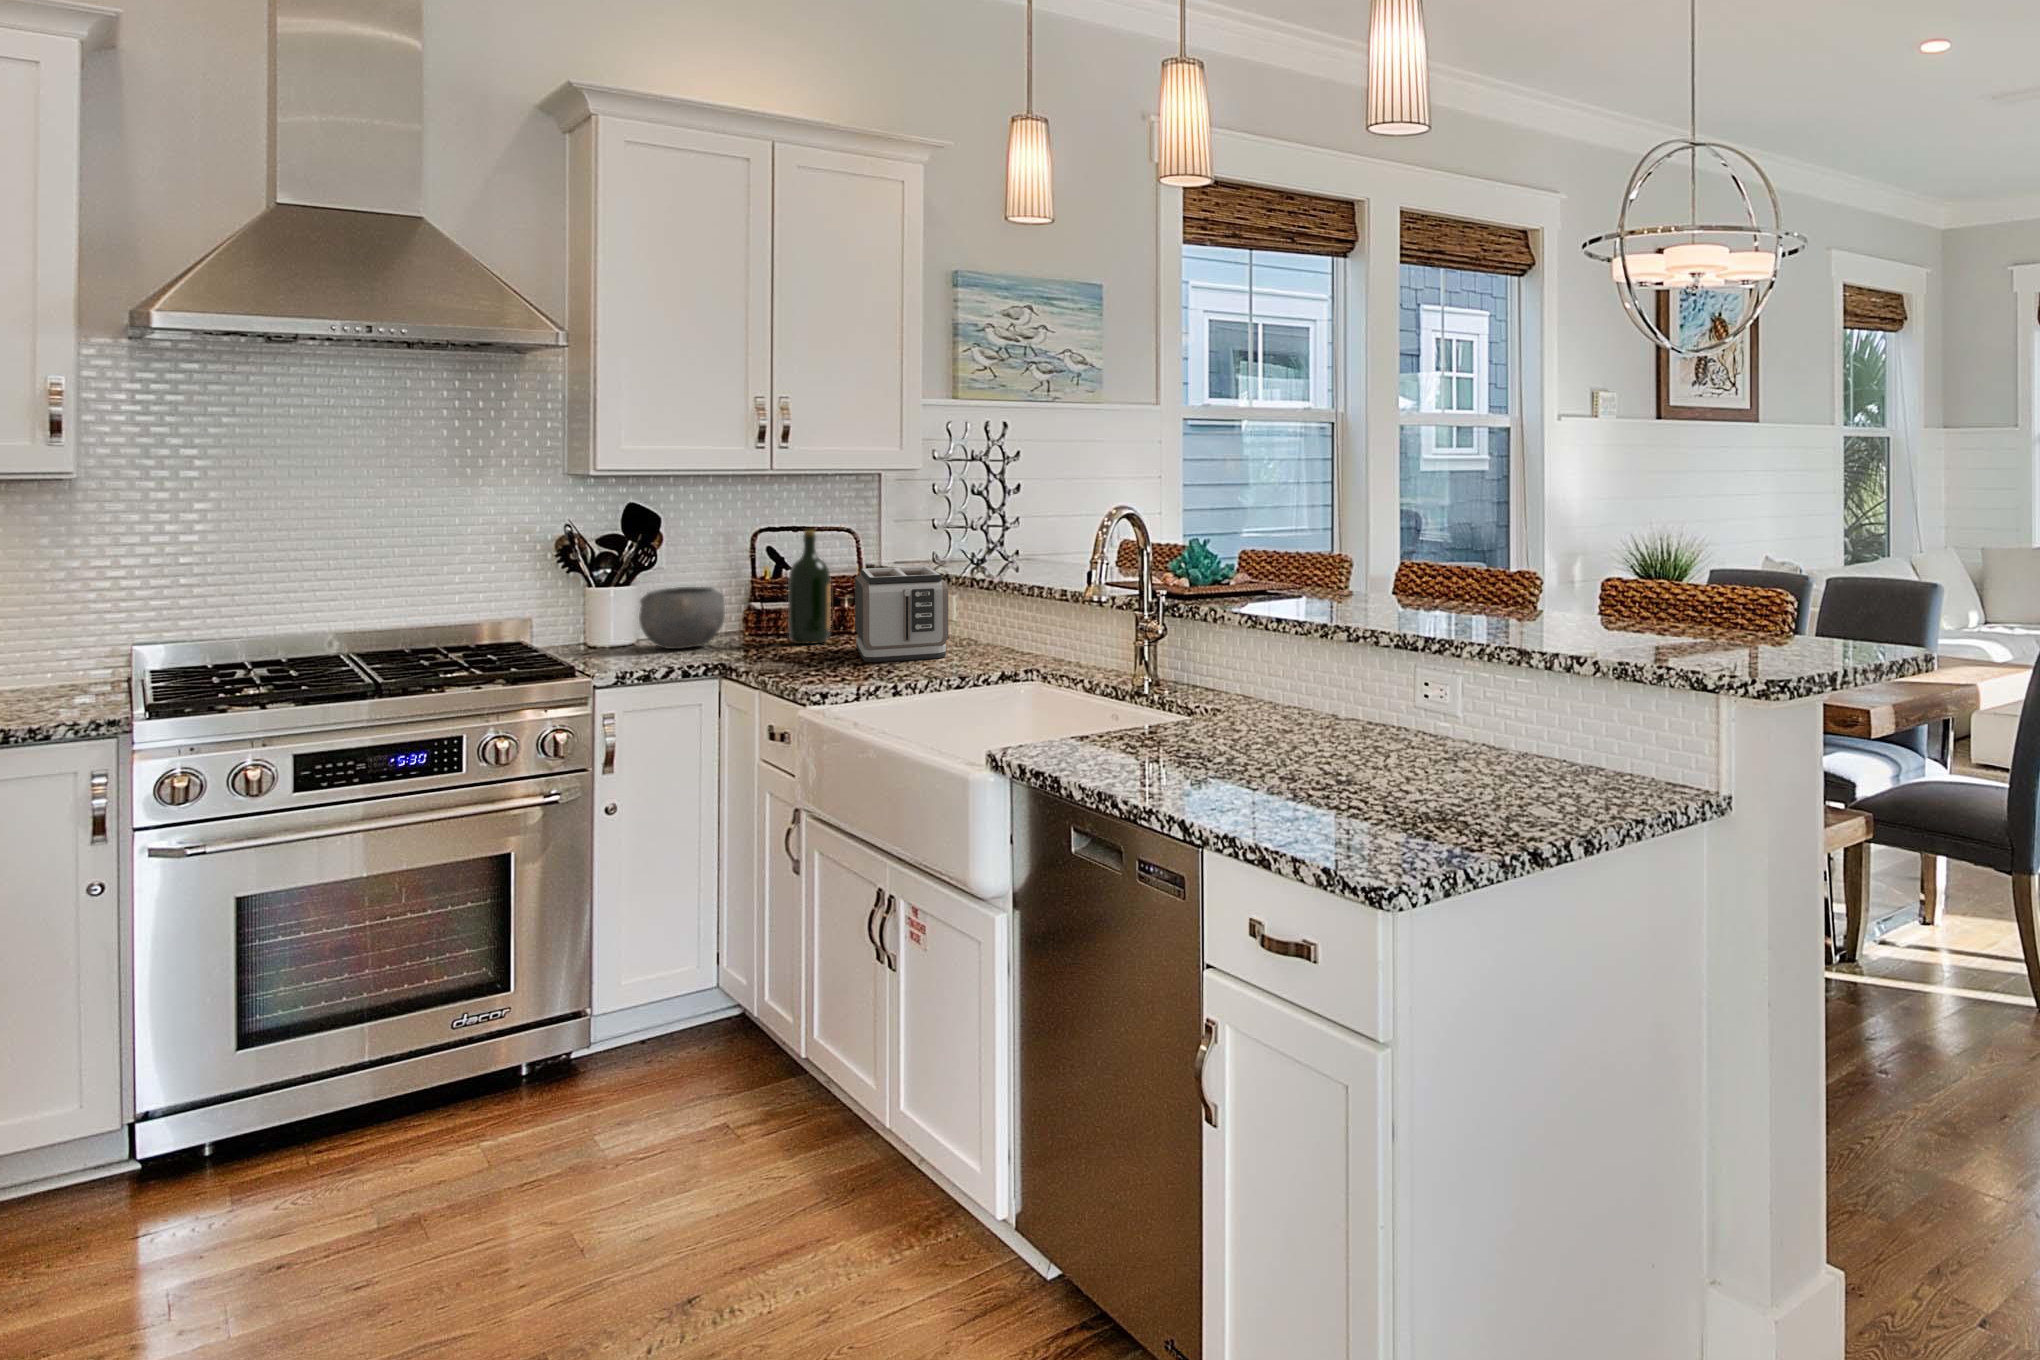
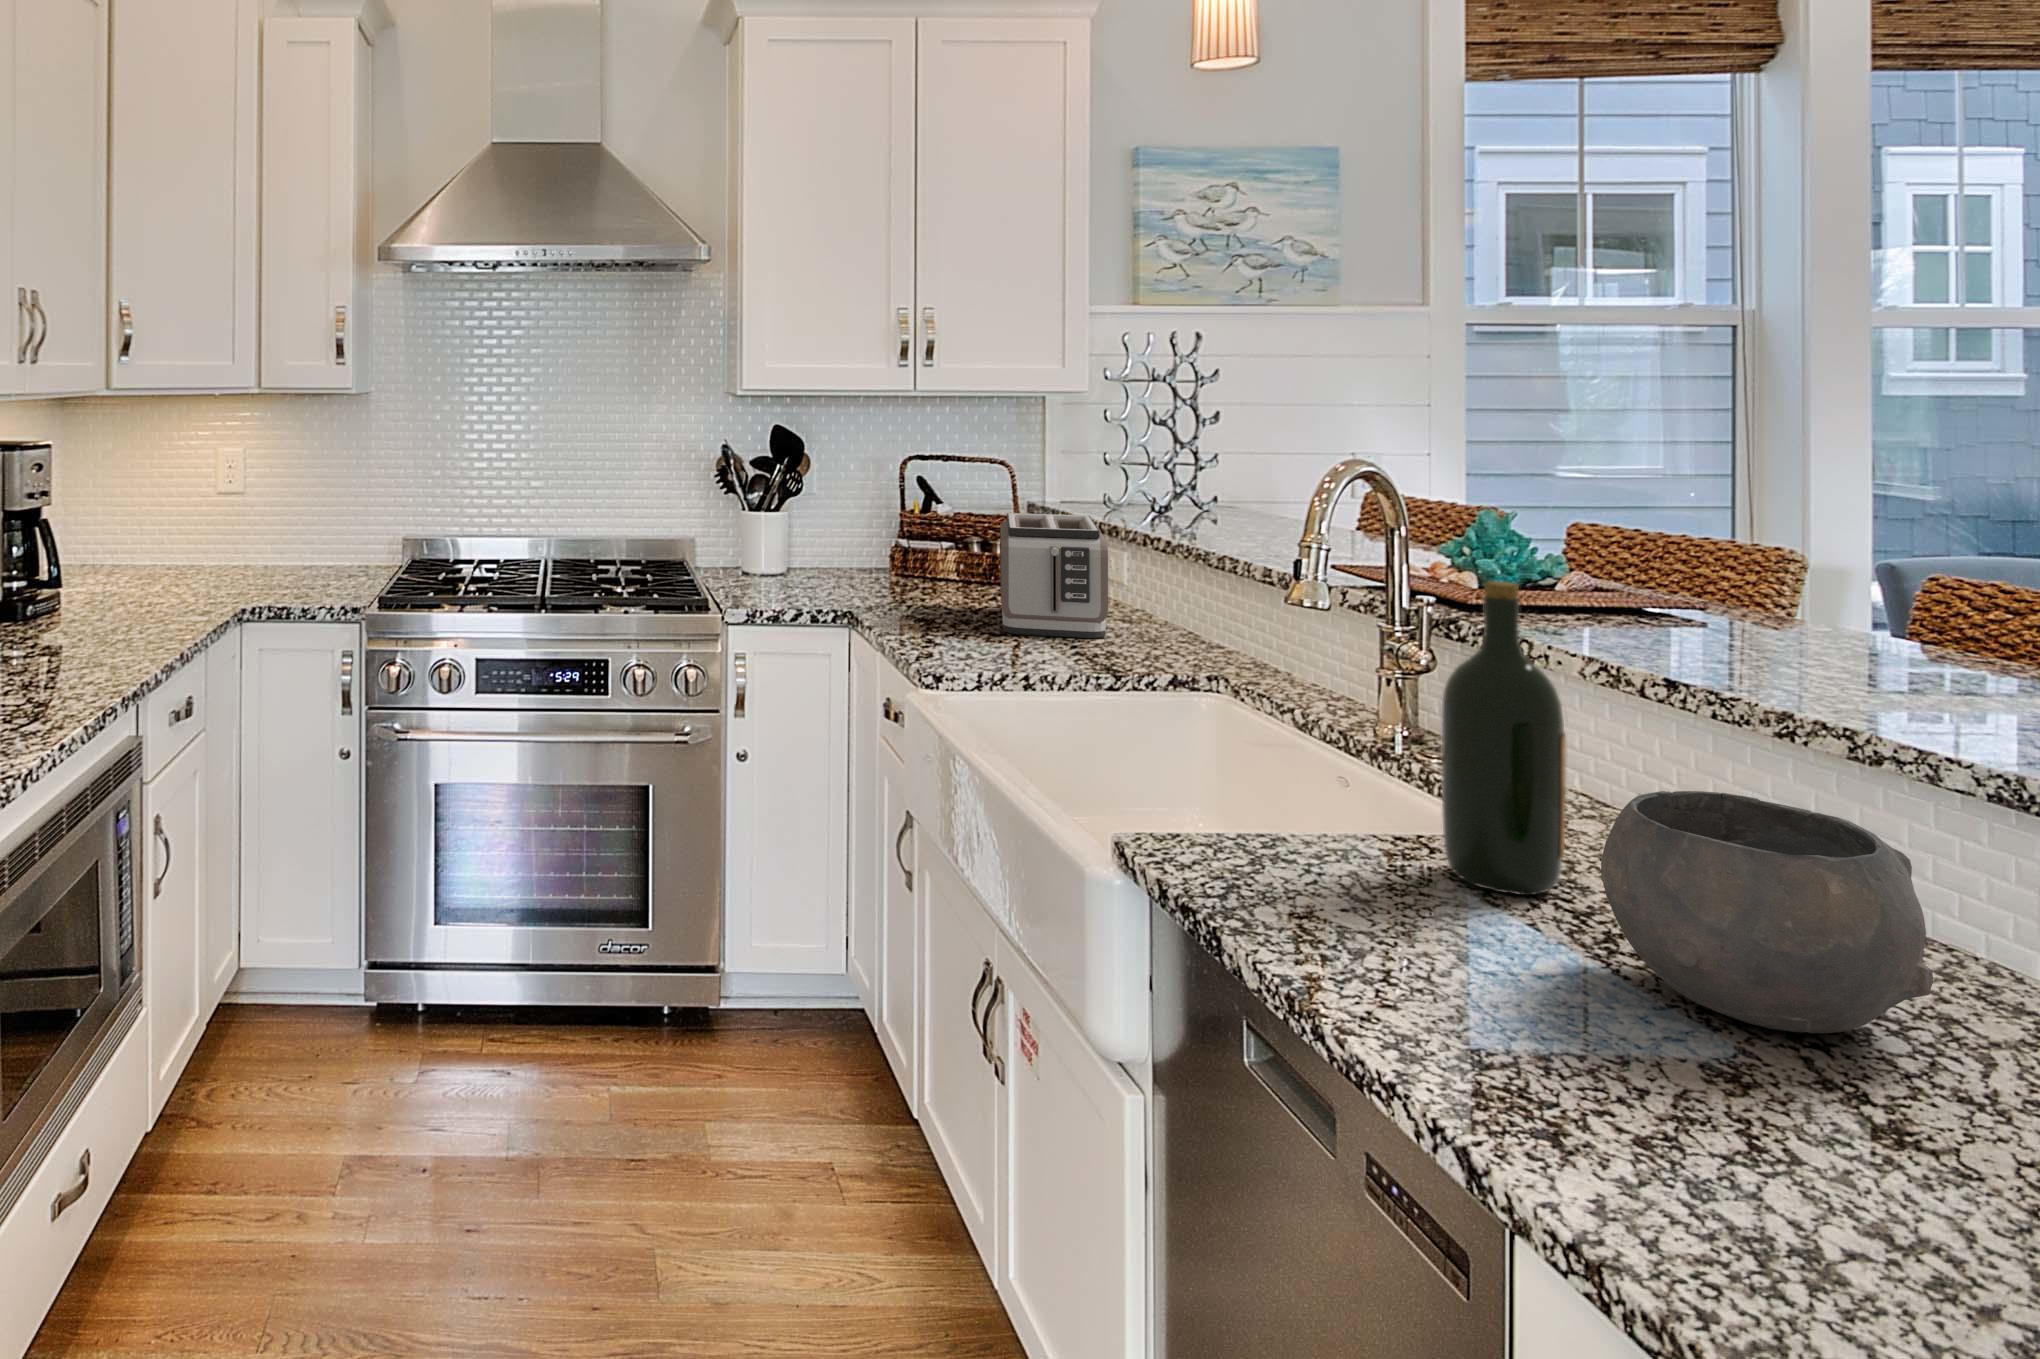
wine bottle: present [788,530,831,644] -> present [1442,581,1566,895]
bowl: present [639,587,725,649] -> present [1601,791,1933,1033]

